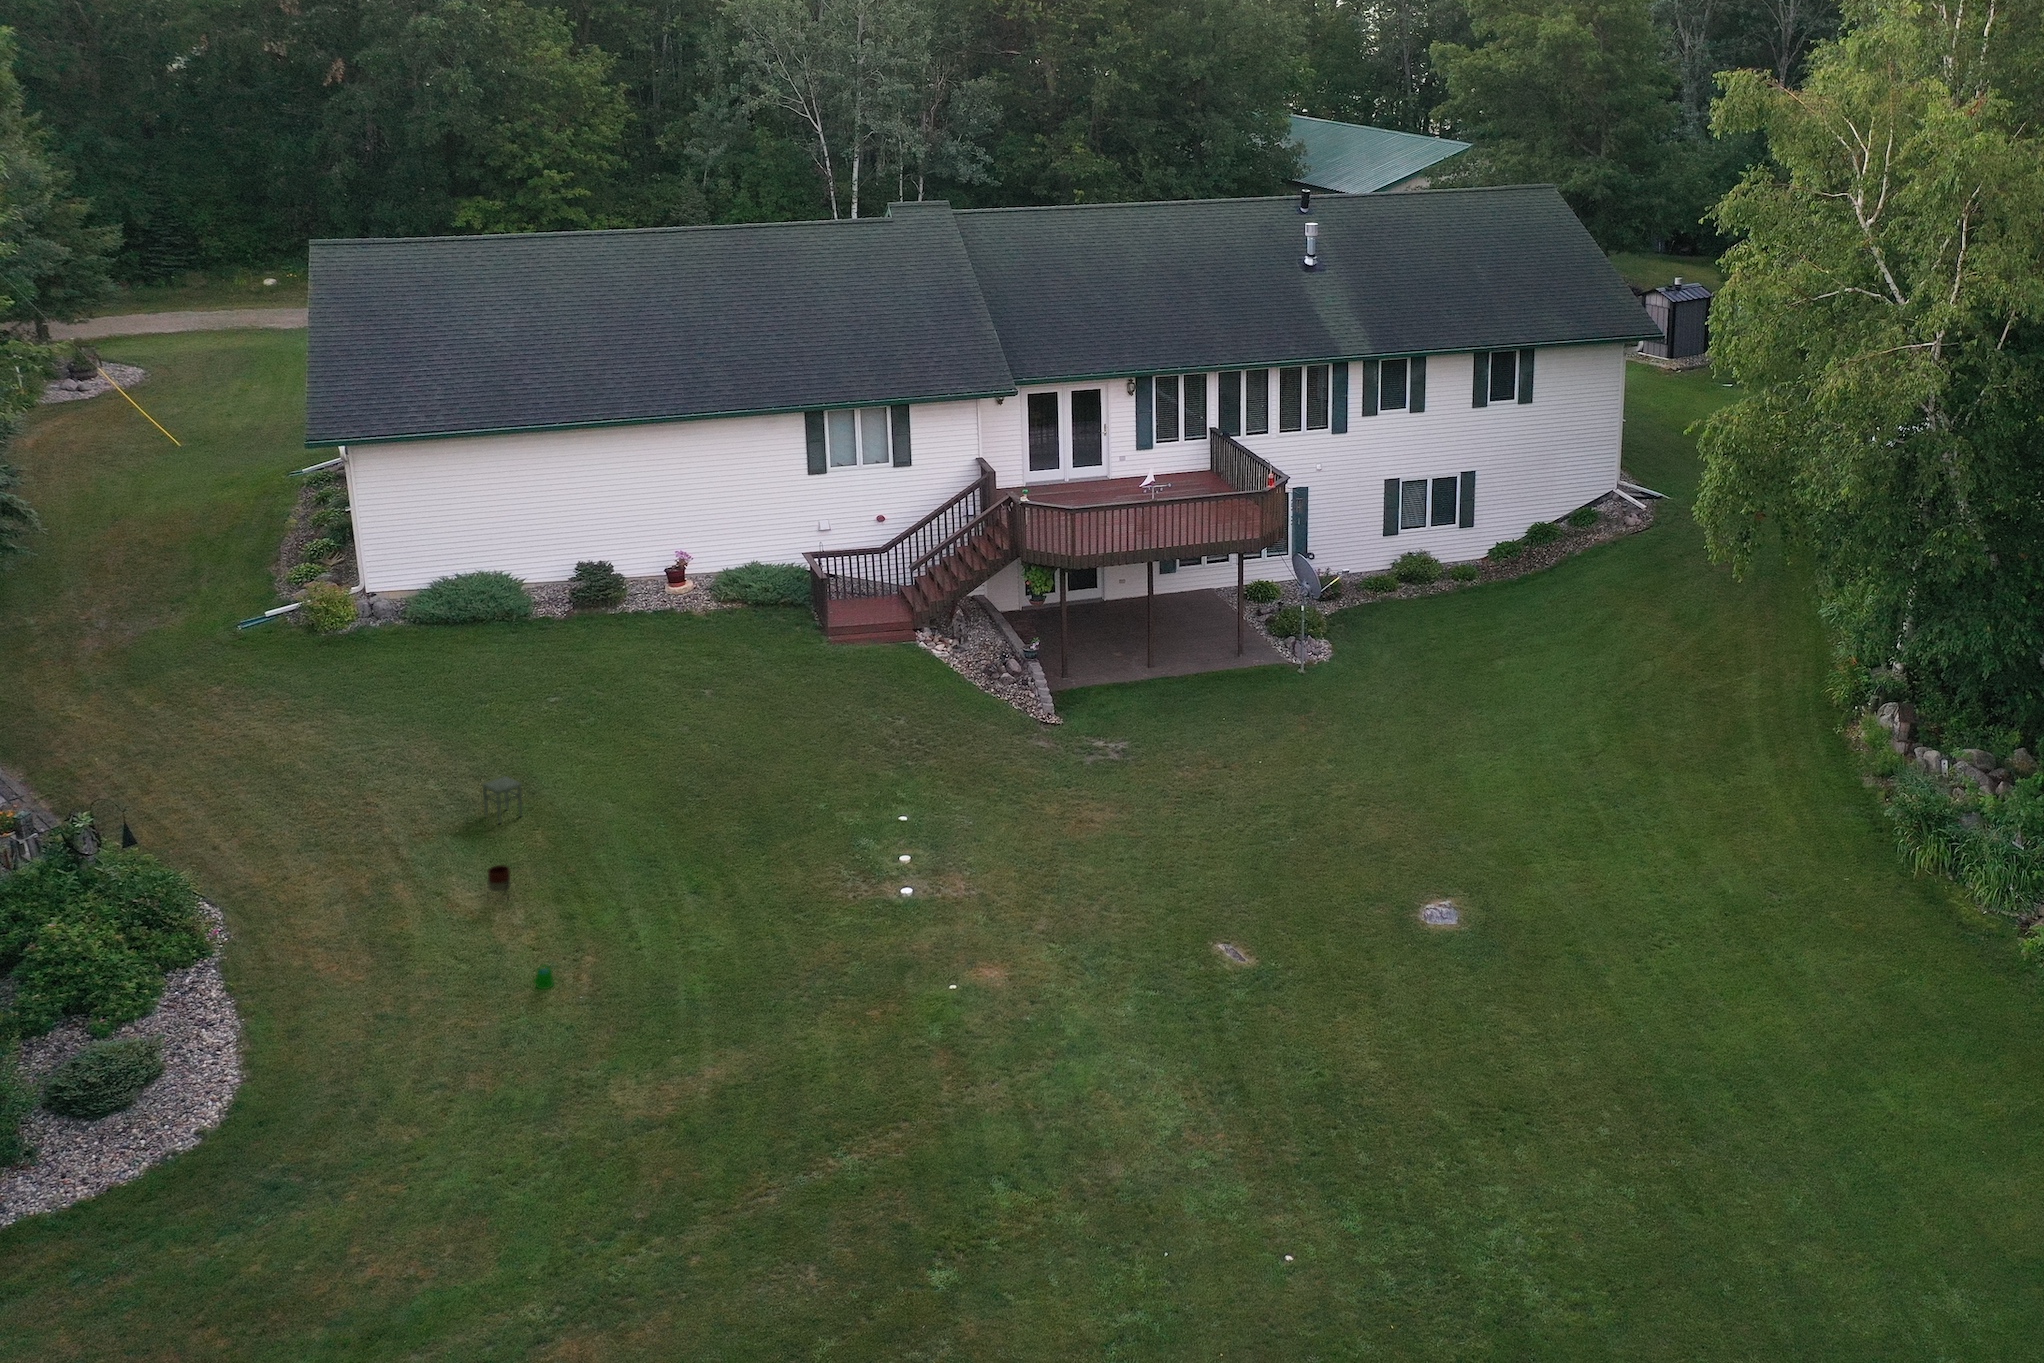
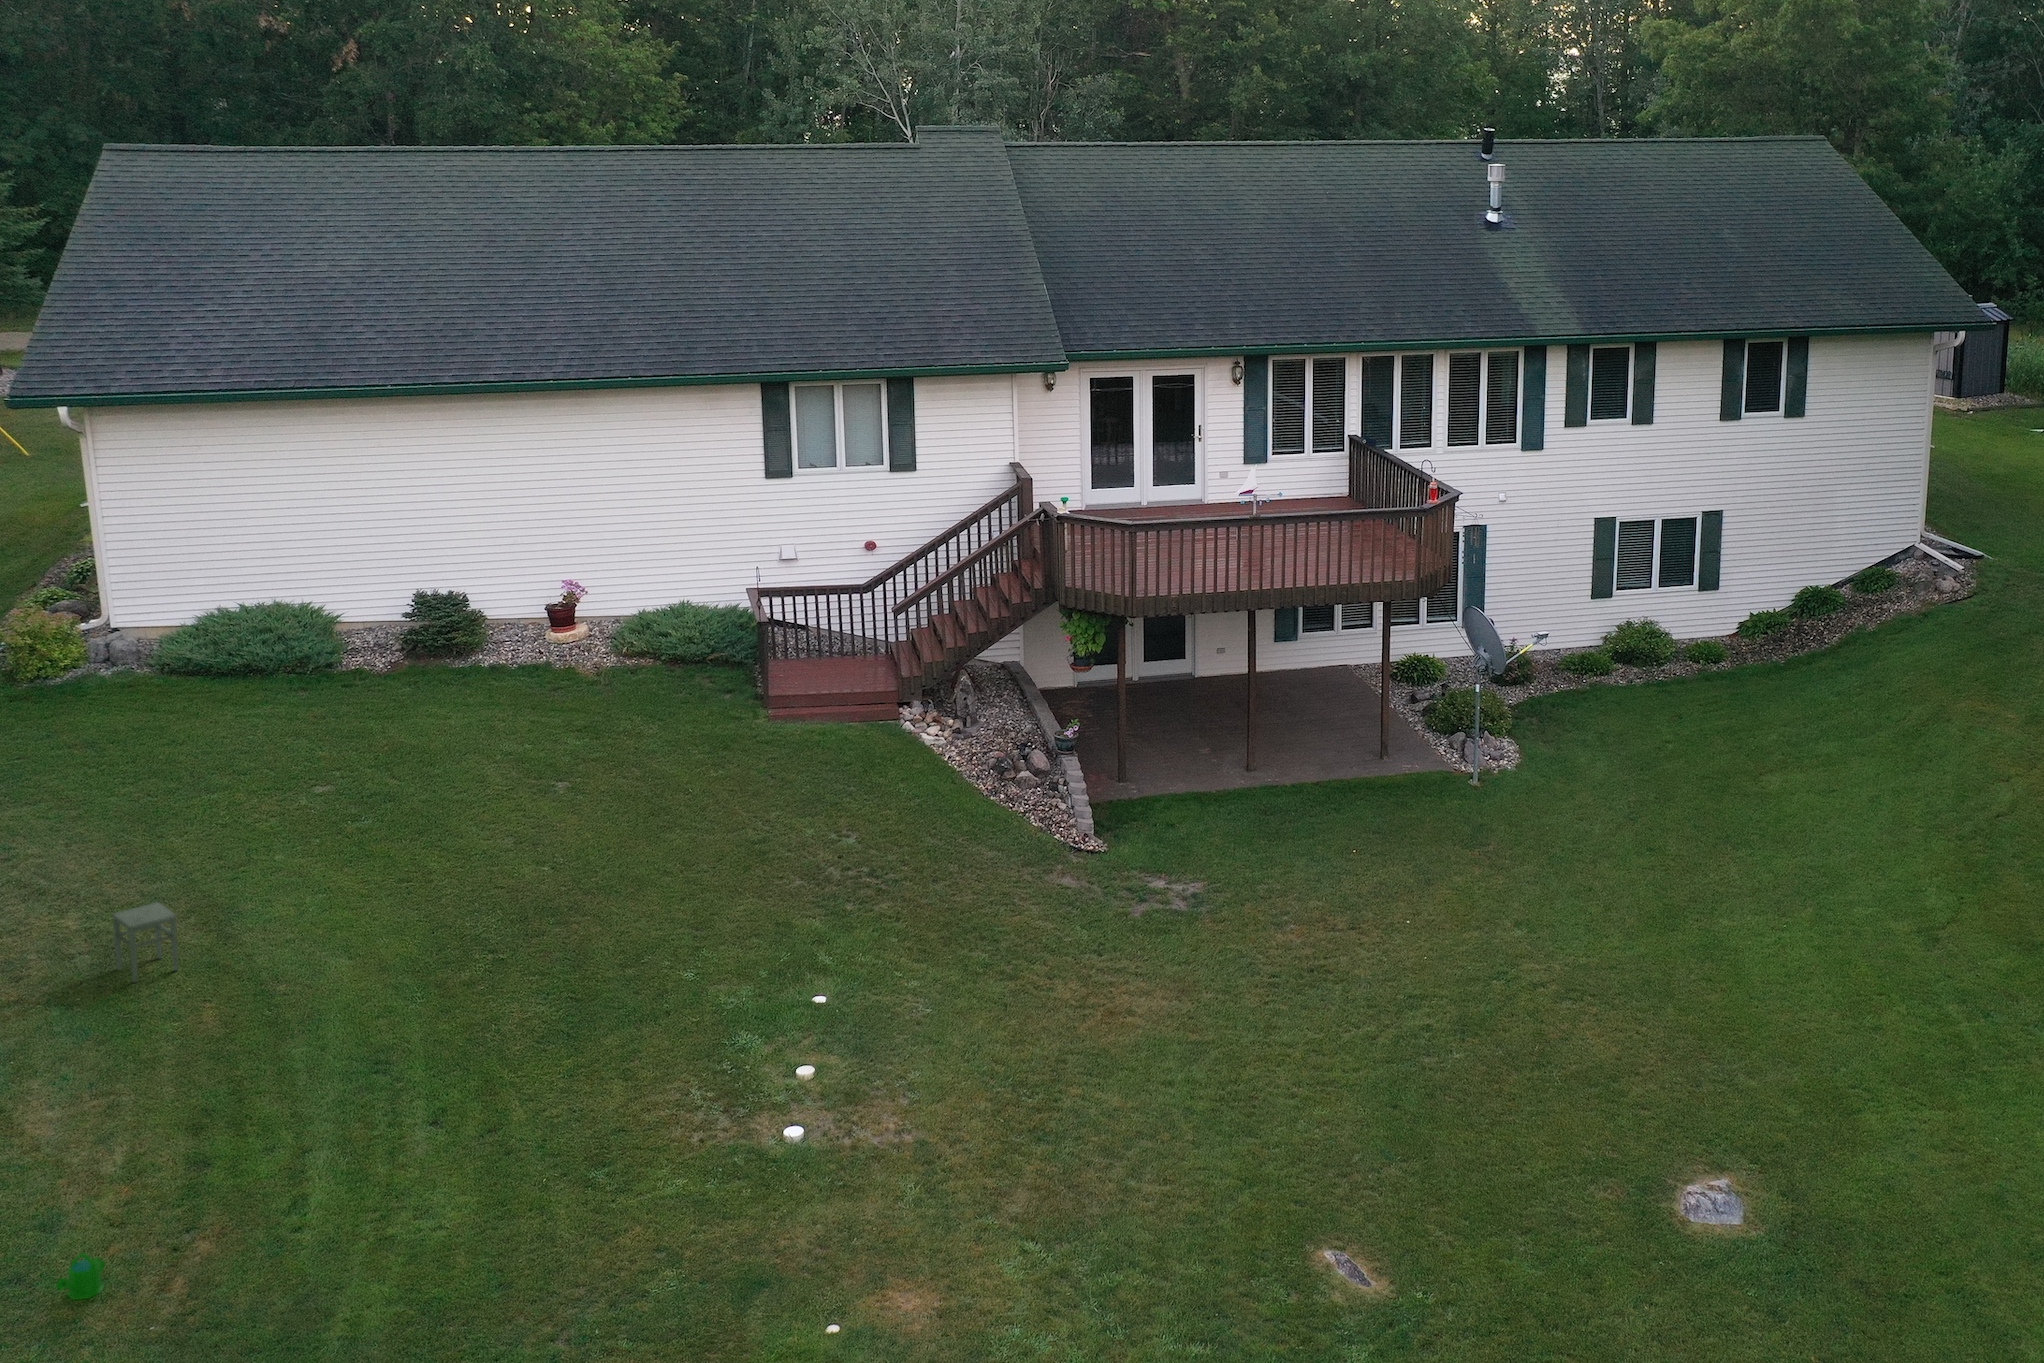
planter: present [488,865,511,898] -> none [40,1059,85,1124]

